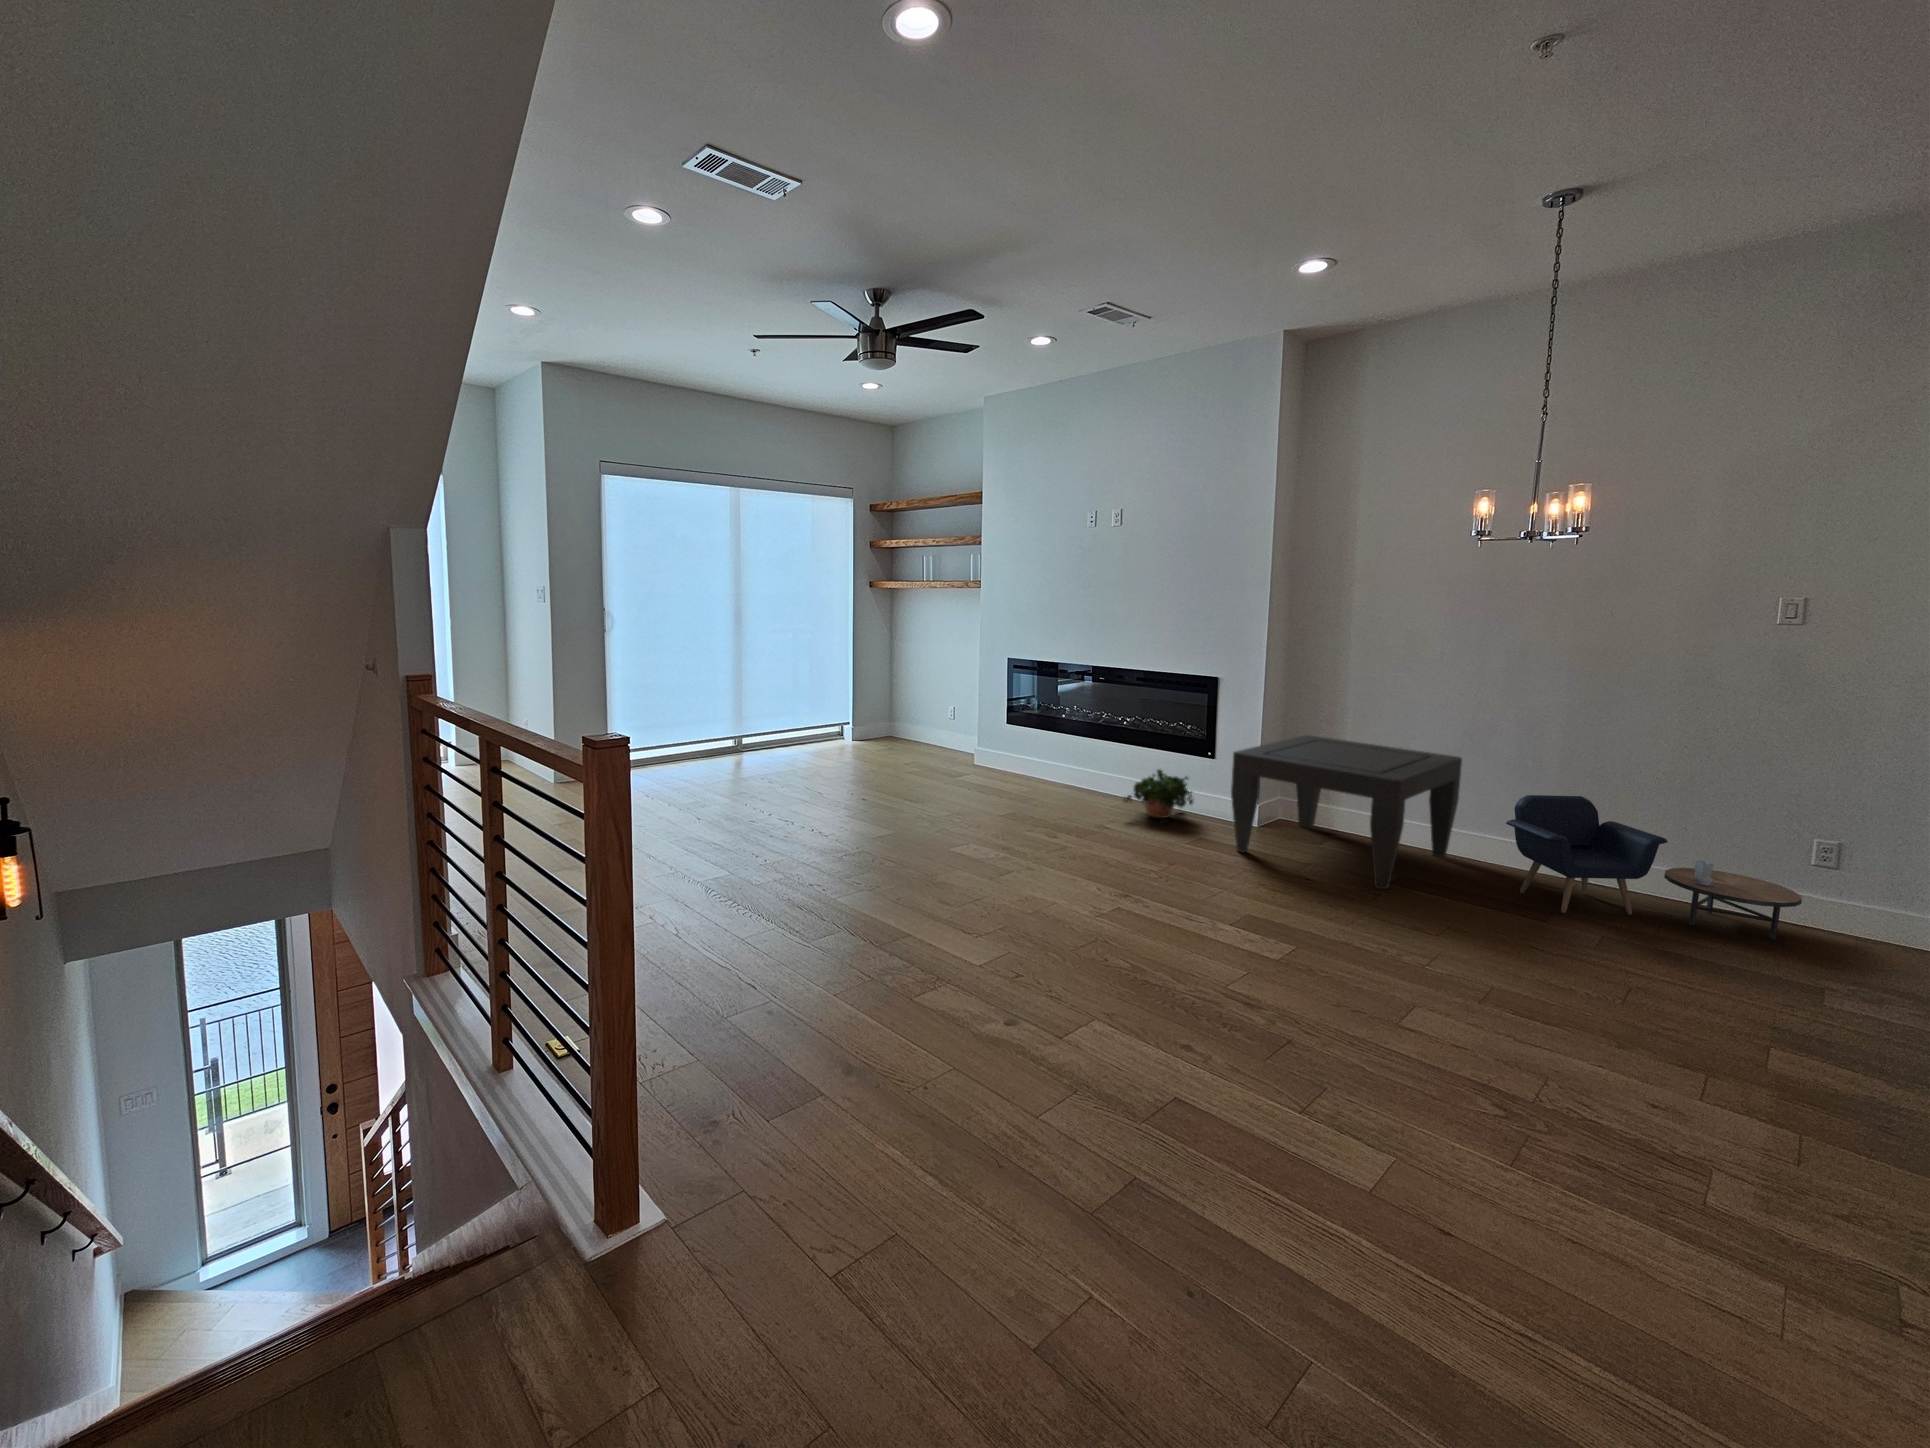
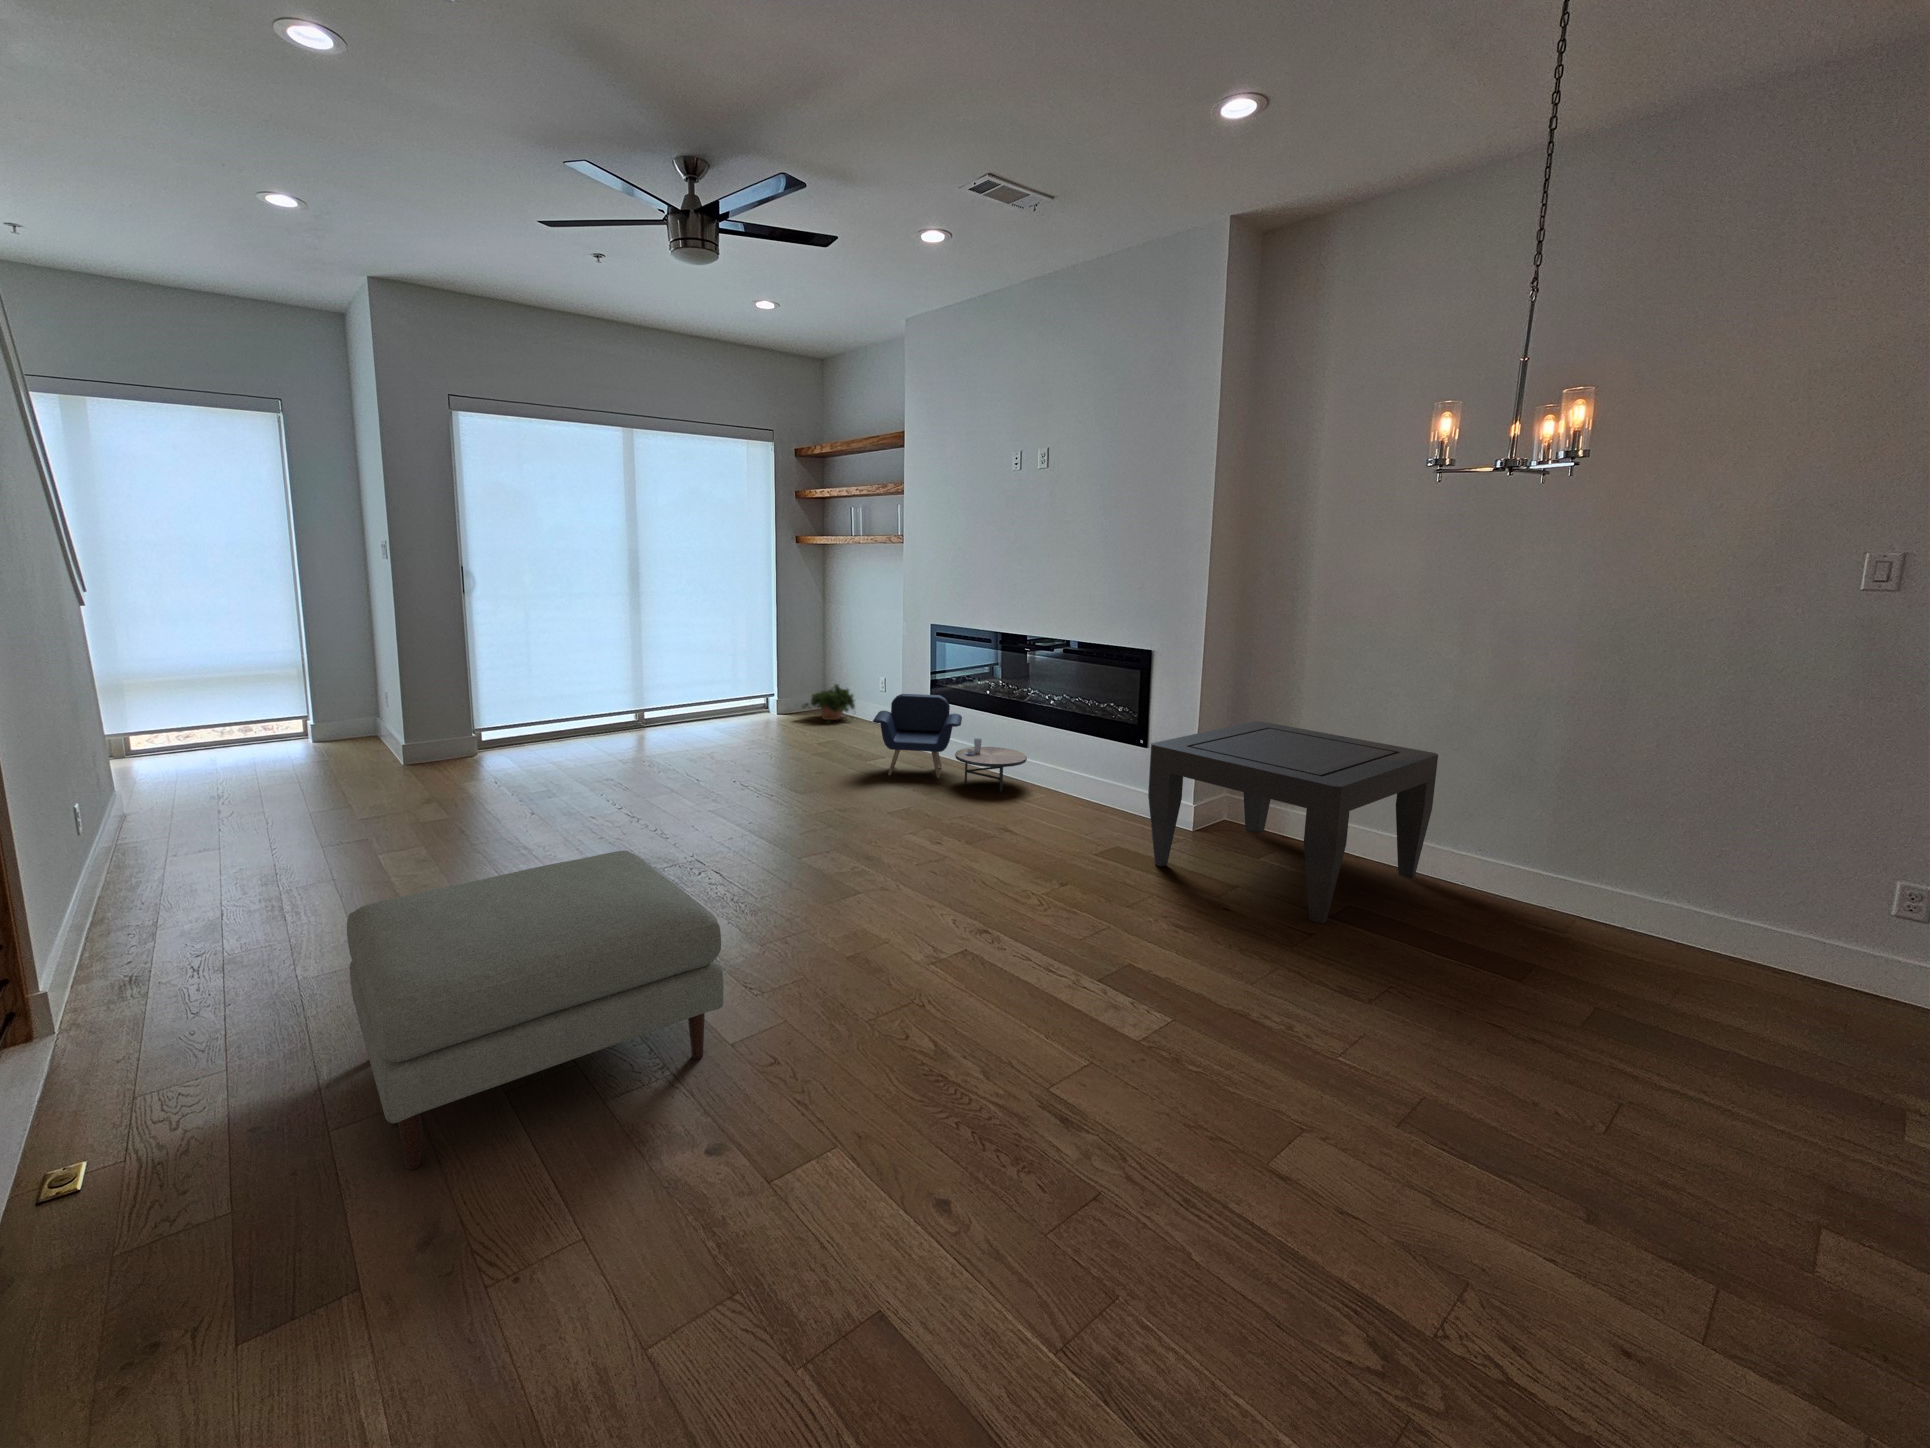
potted plant: present [1124,769,1194,818] -> present [801,684,855,723]
armchair: present [1506,795,1802,939] -> present [873,694,1027,792]
ottoman: none [696,833,981,1052] -> present [347,851,724,1169]

